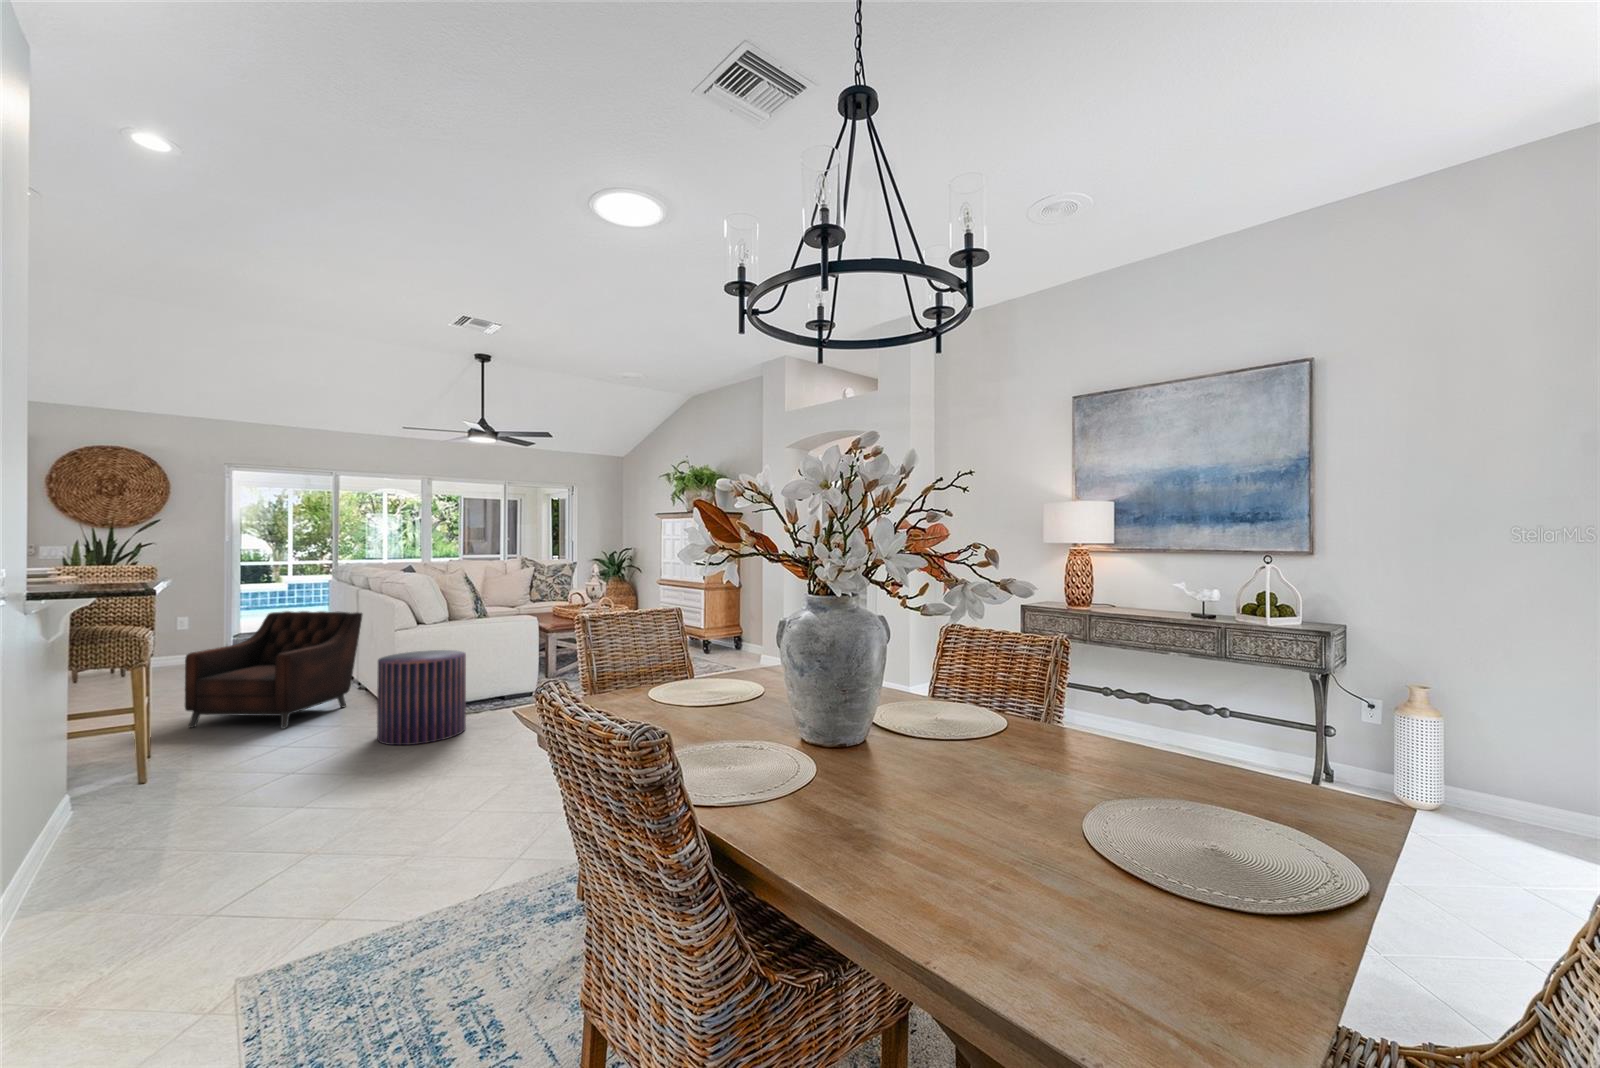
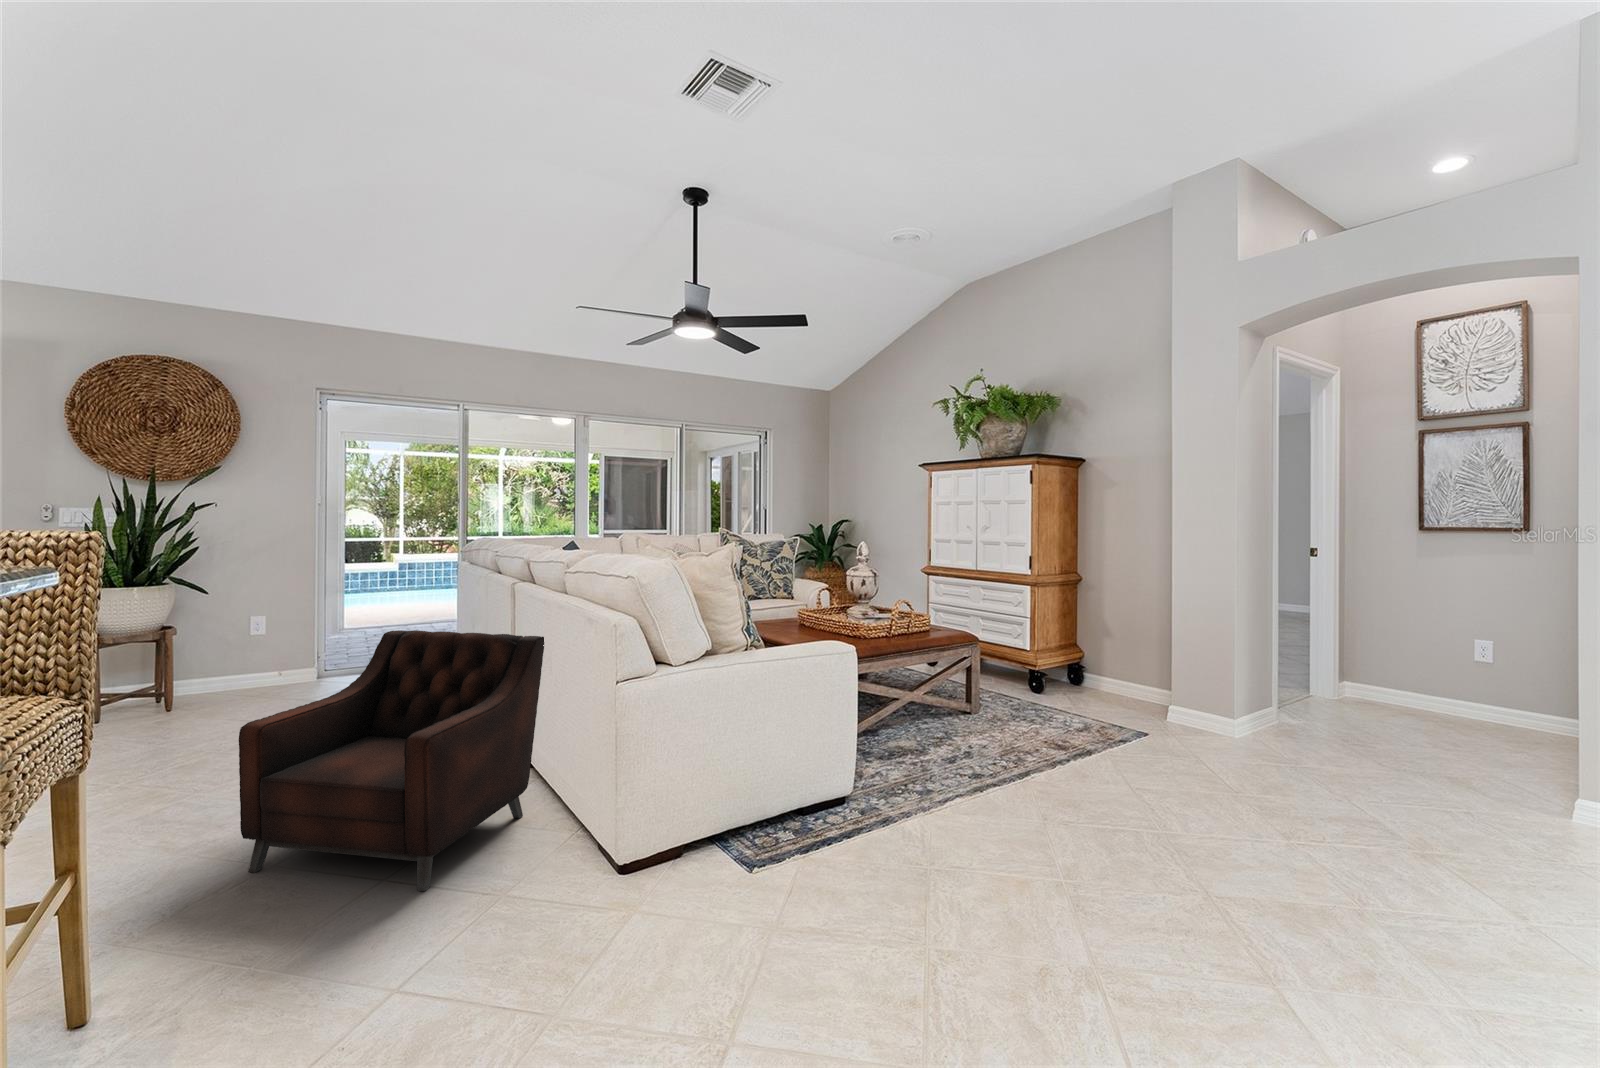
pouf: present [377,650,466,745] -> none [621,735,798,990]

